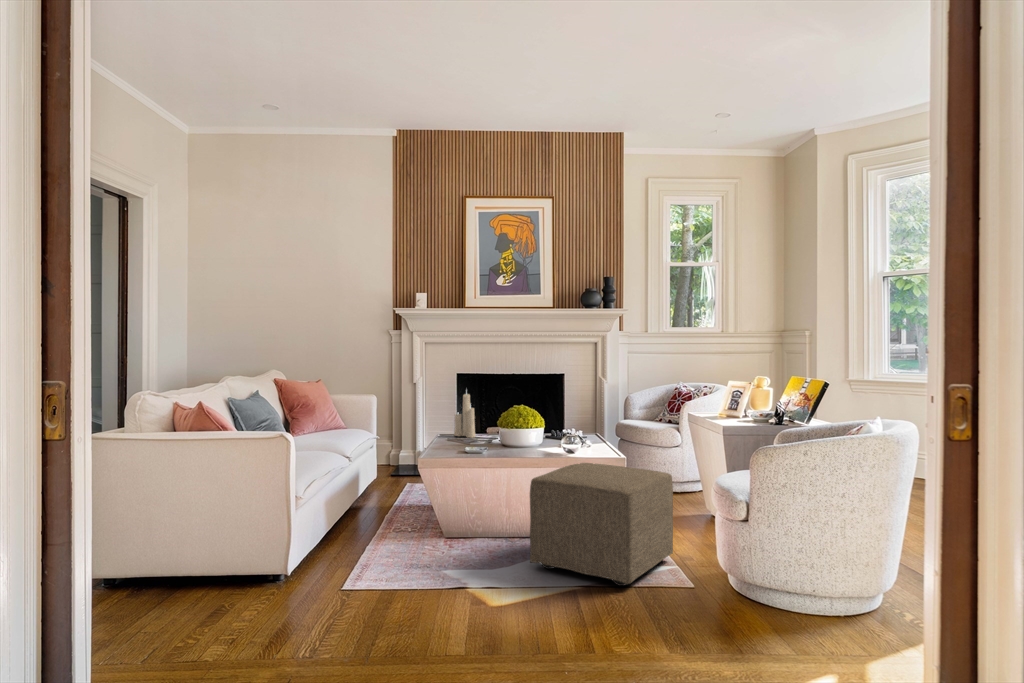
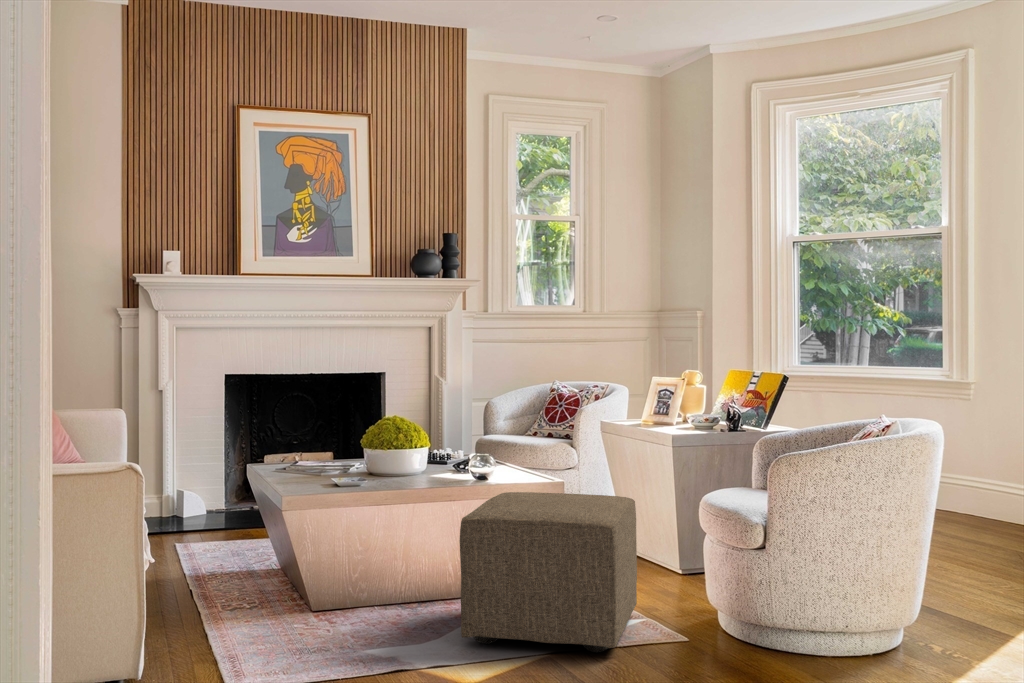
candle: present [454,393,475,438] -> none [277,392,313,469]

